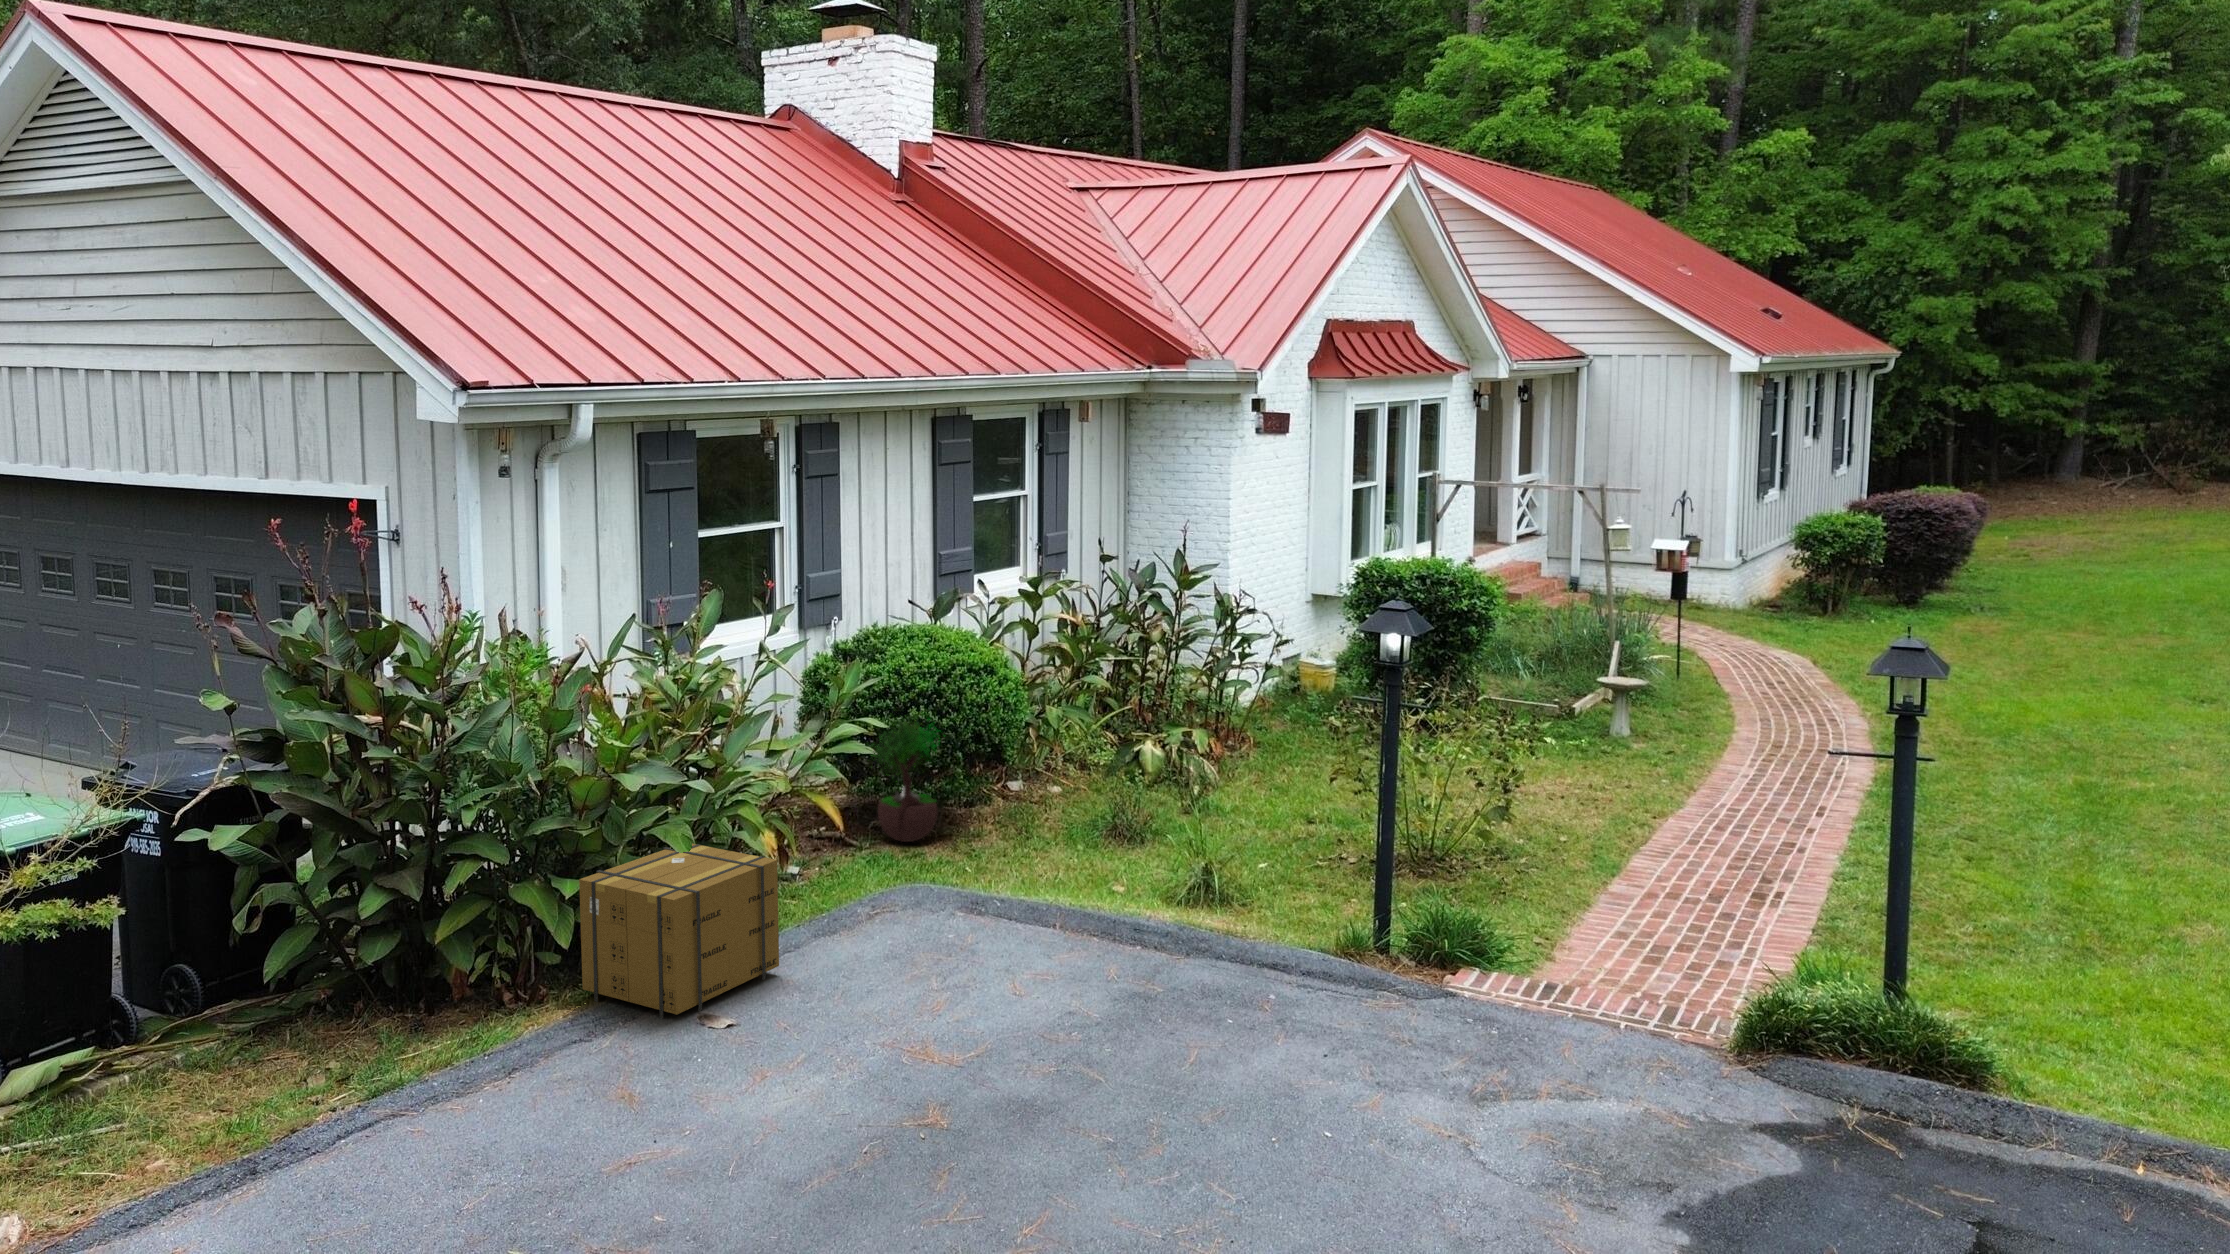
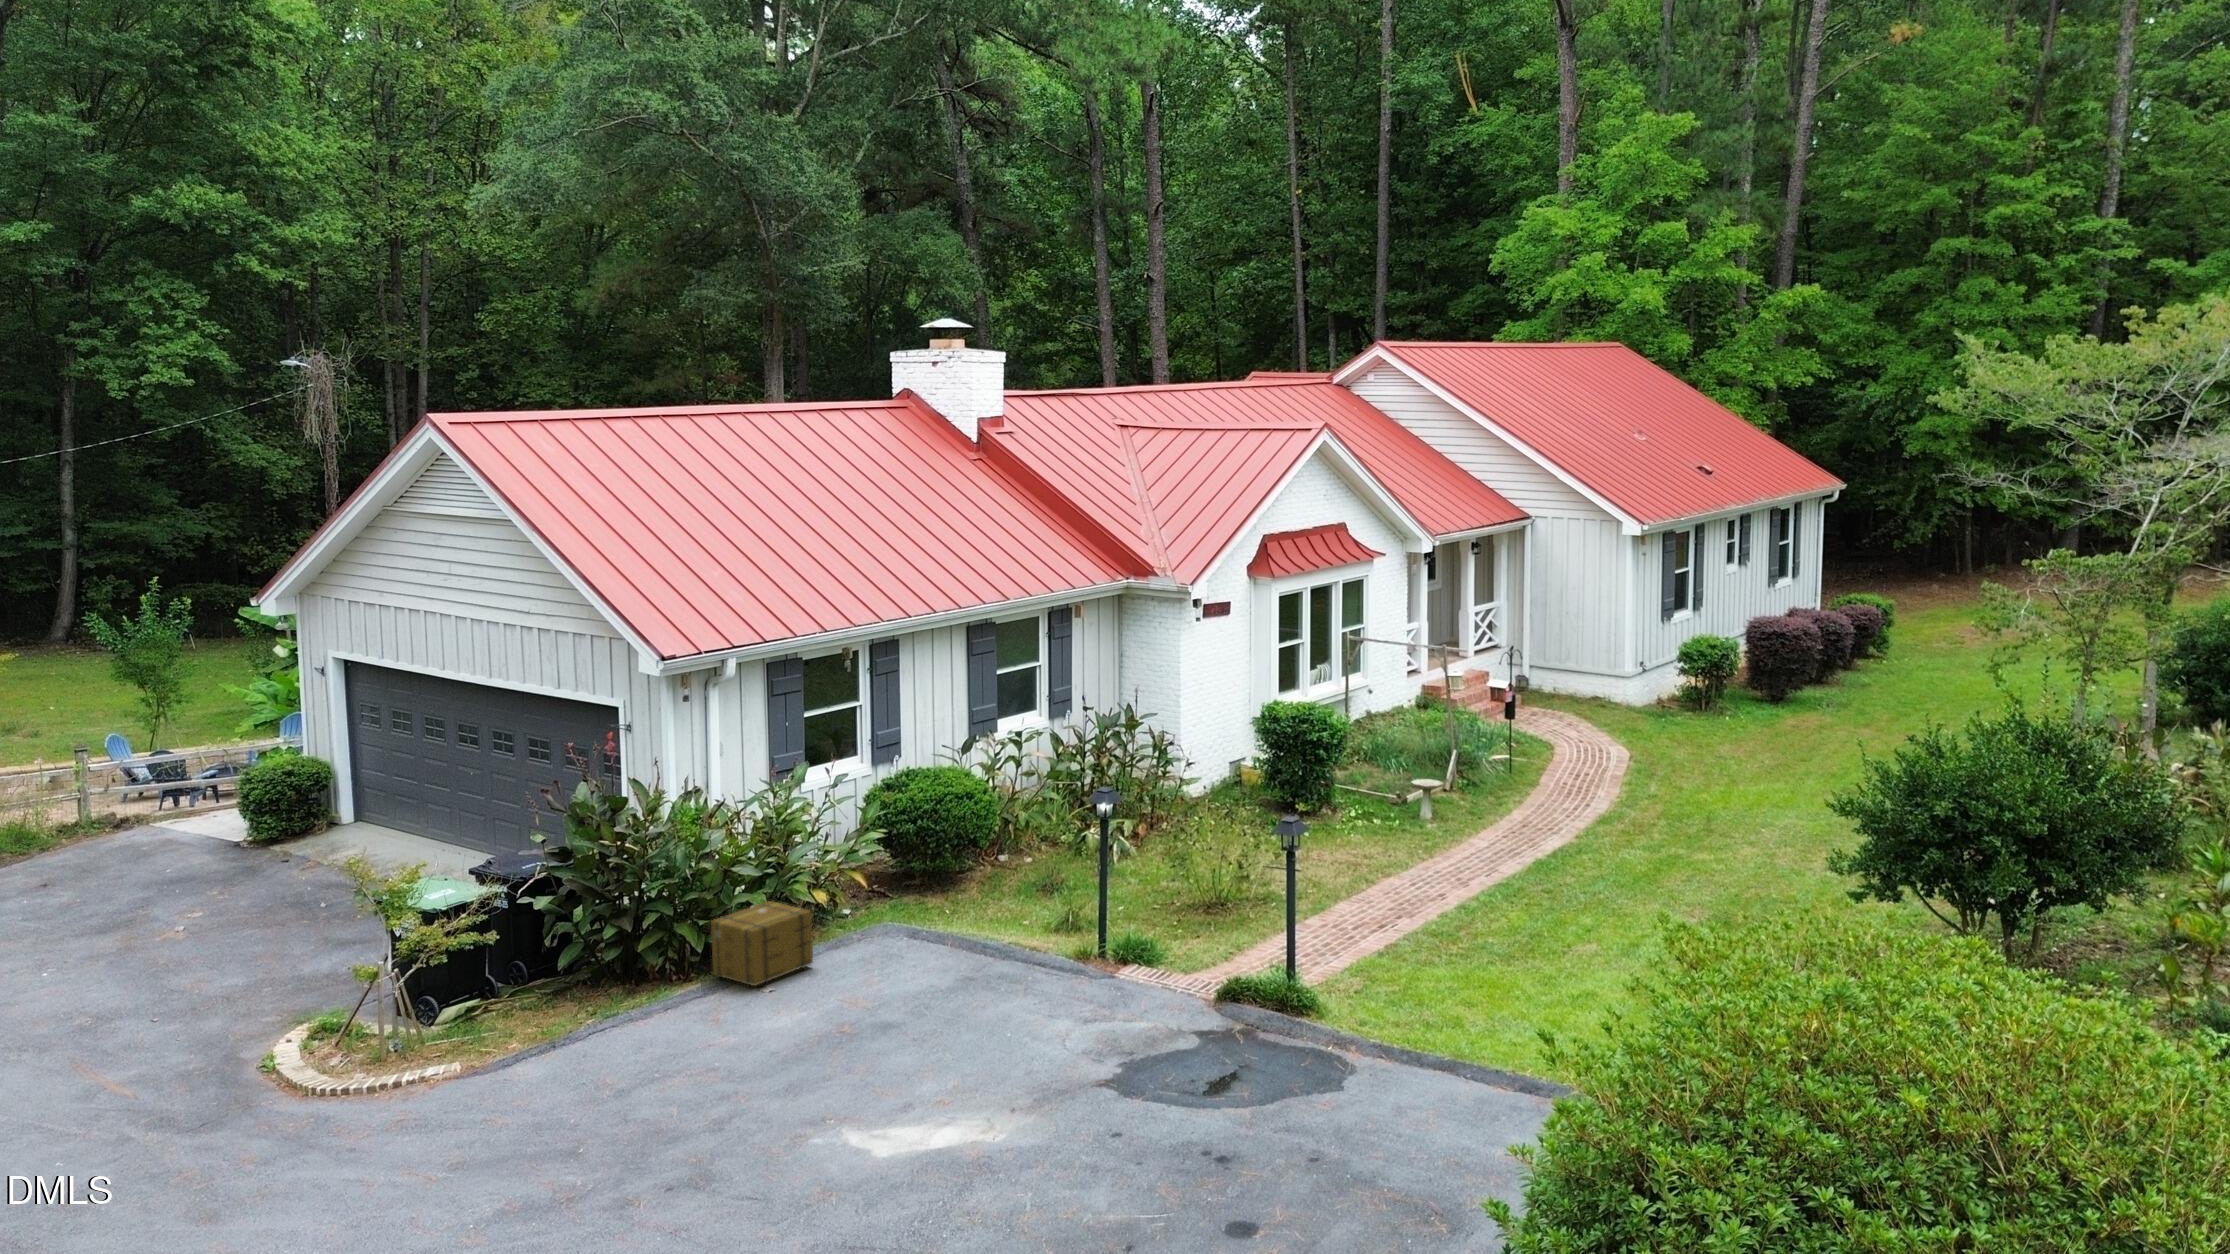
potted tree: present [866,715,940,842] -> none [892,820,939,895]

